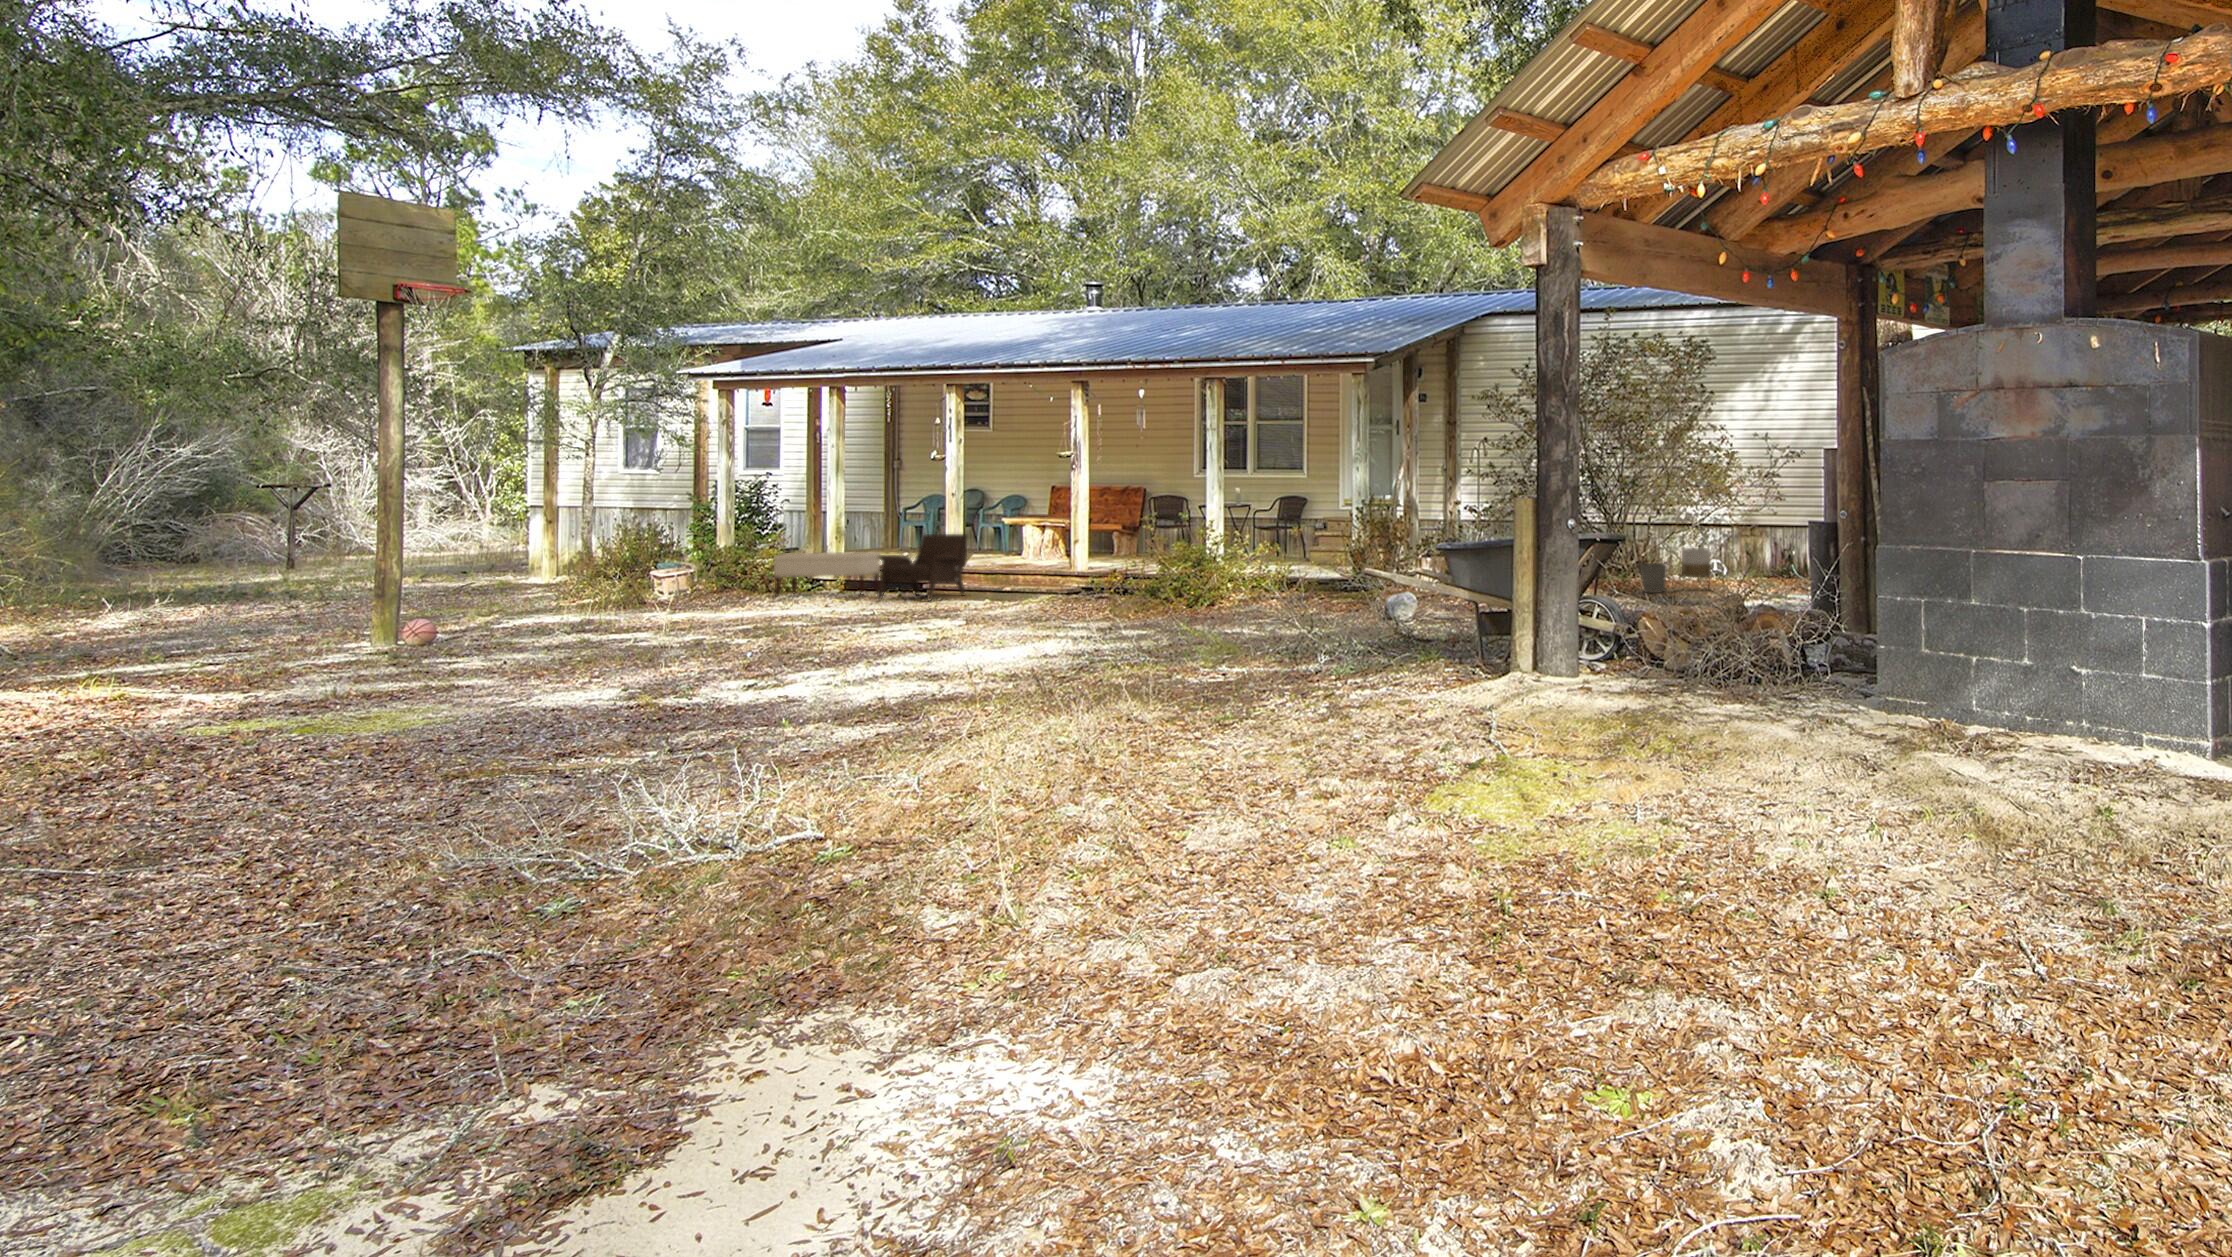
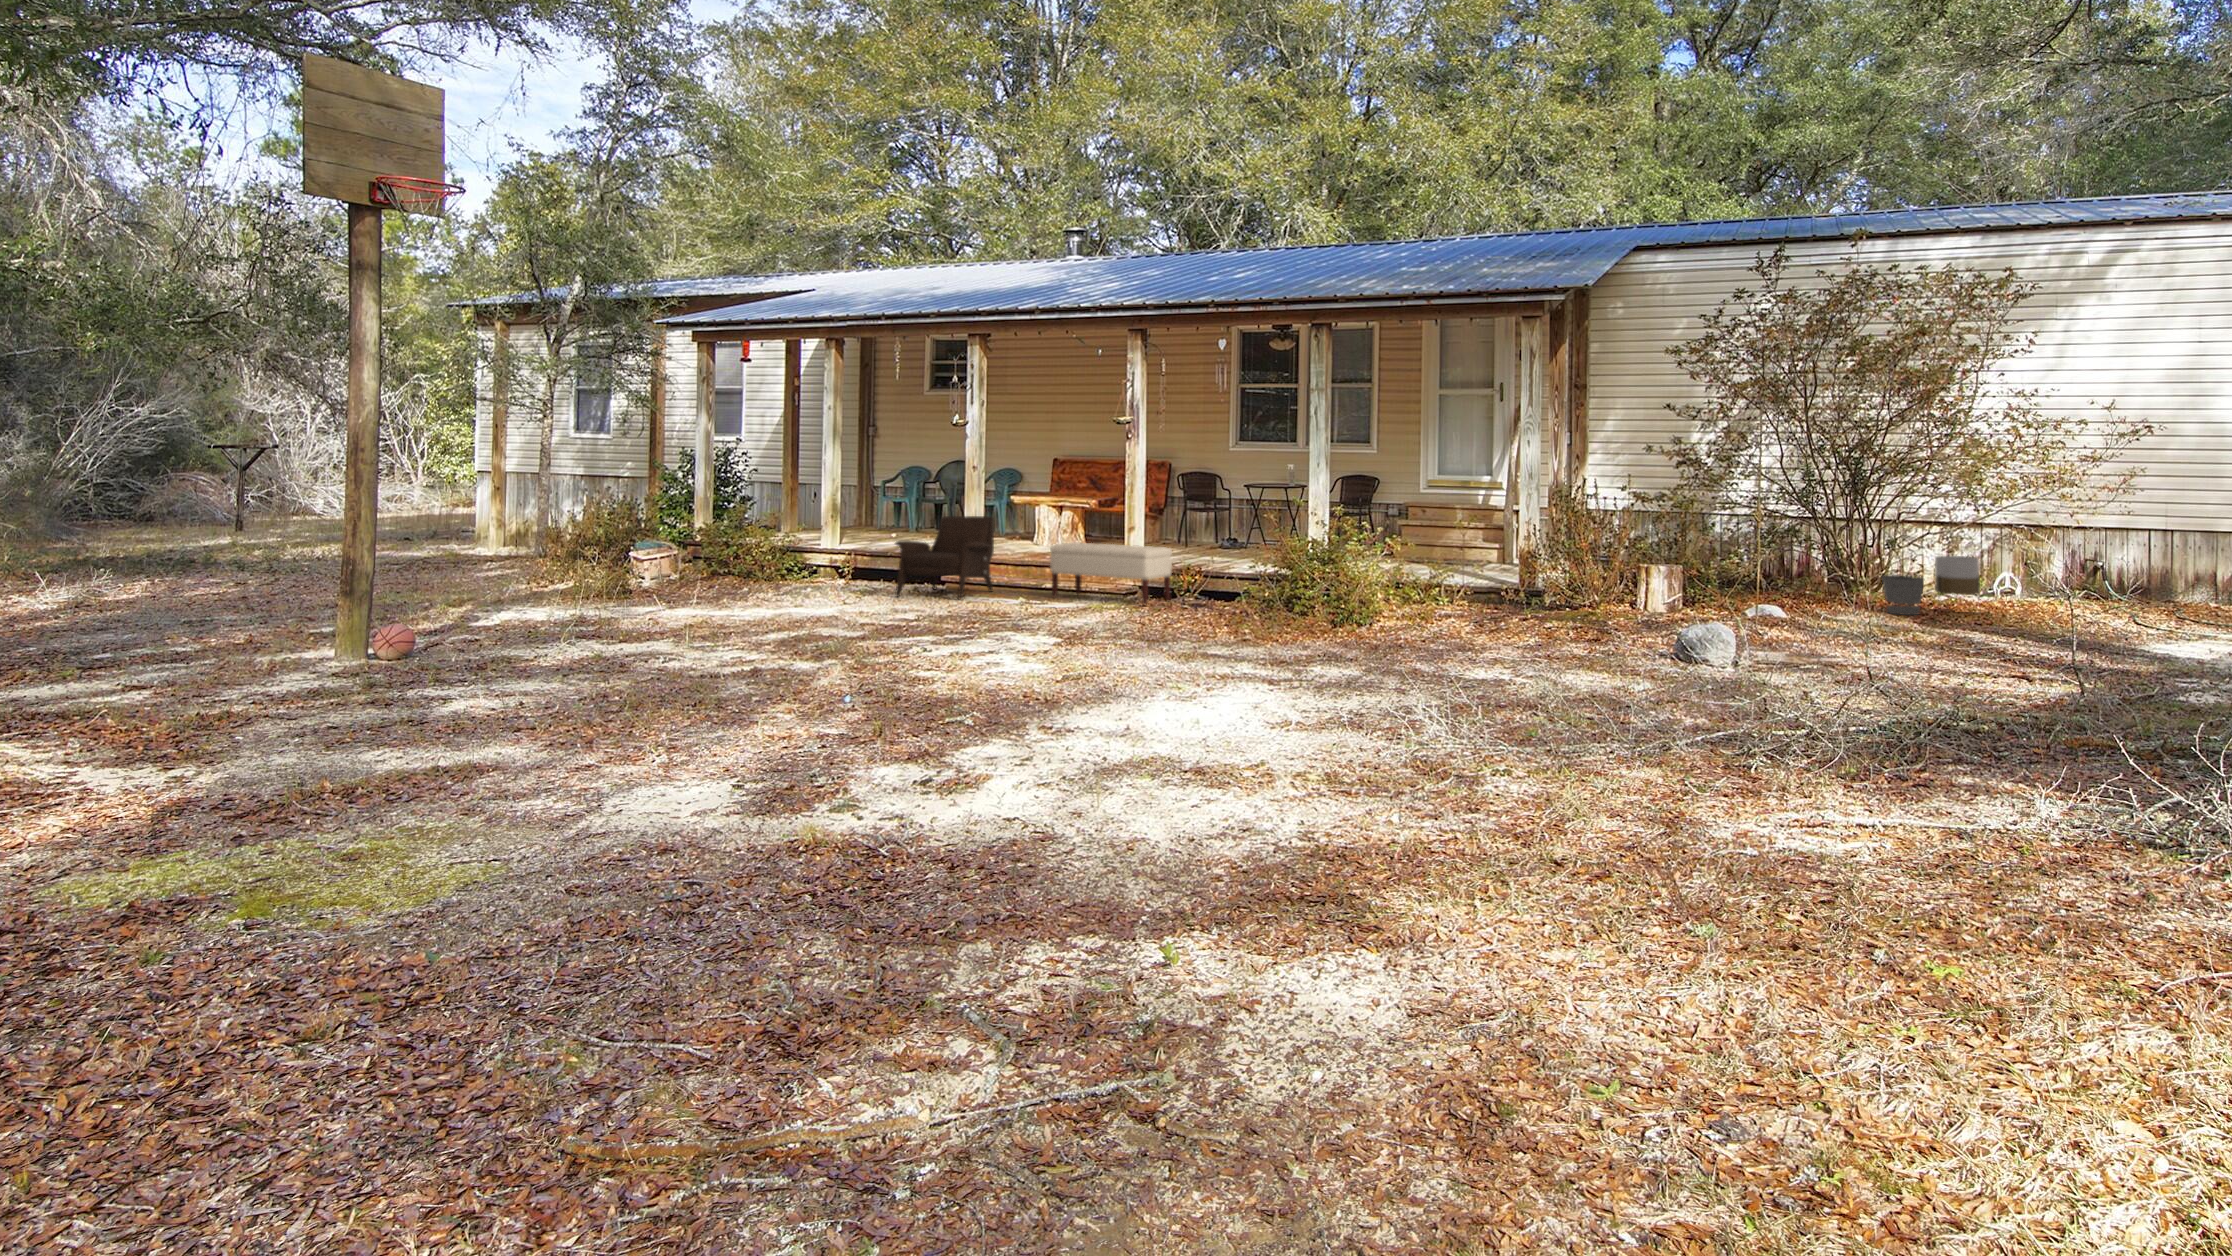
bench: present [774,552,880,595] -> present [1050,542,1172,605]

